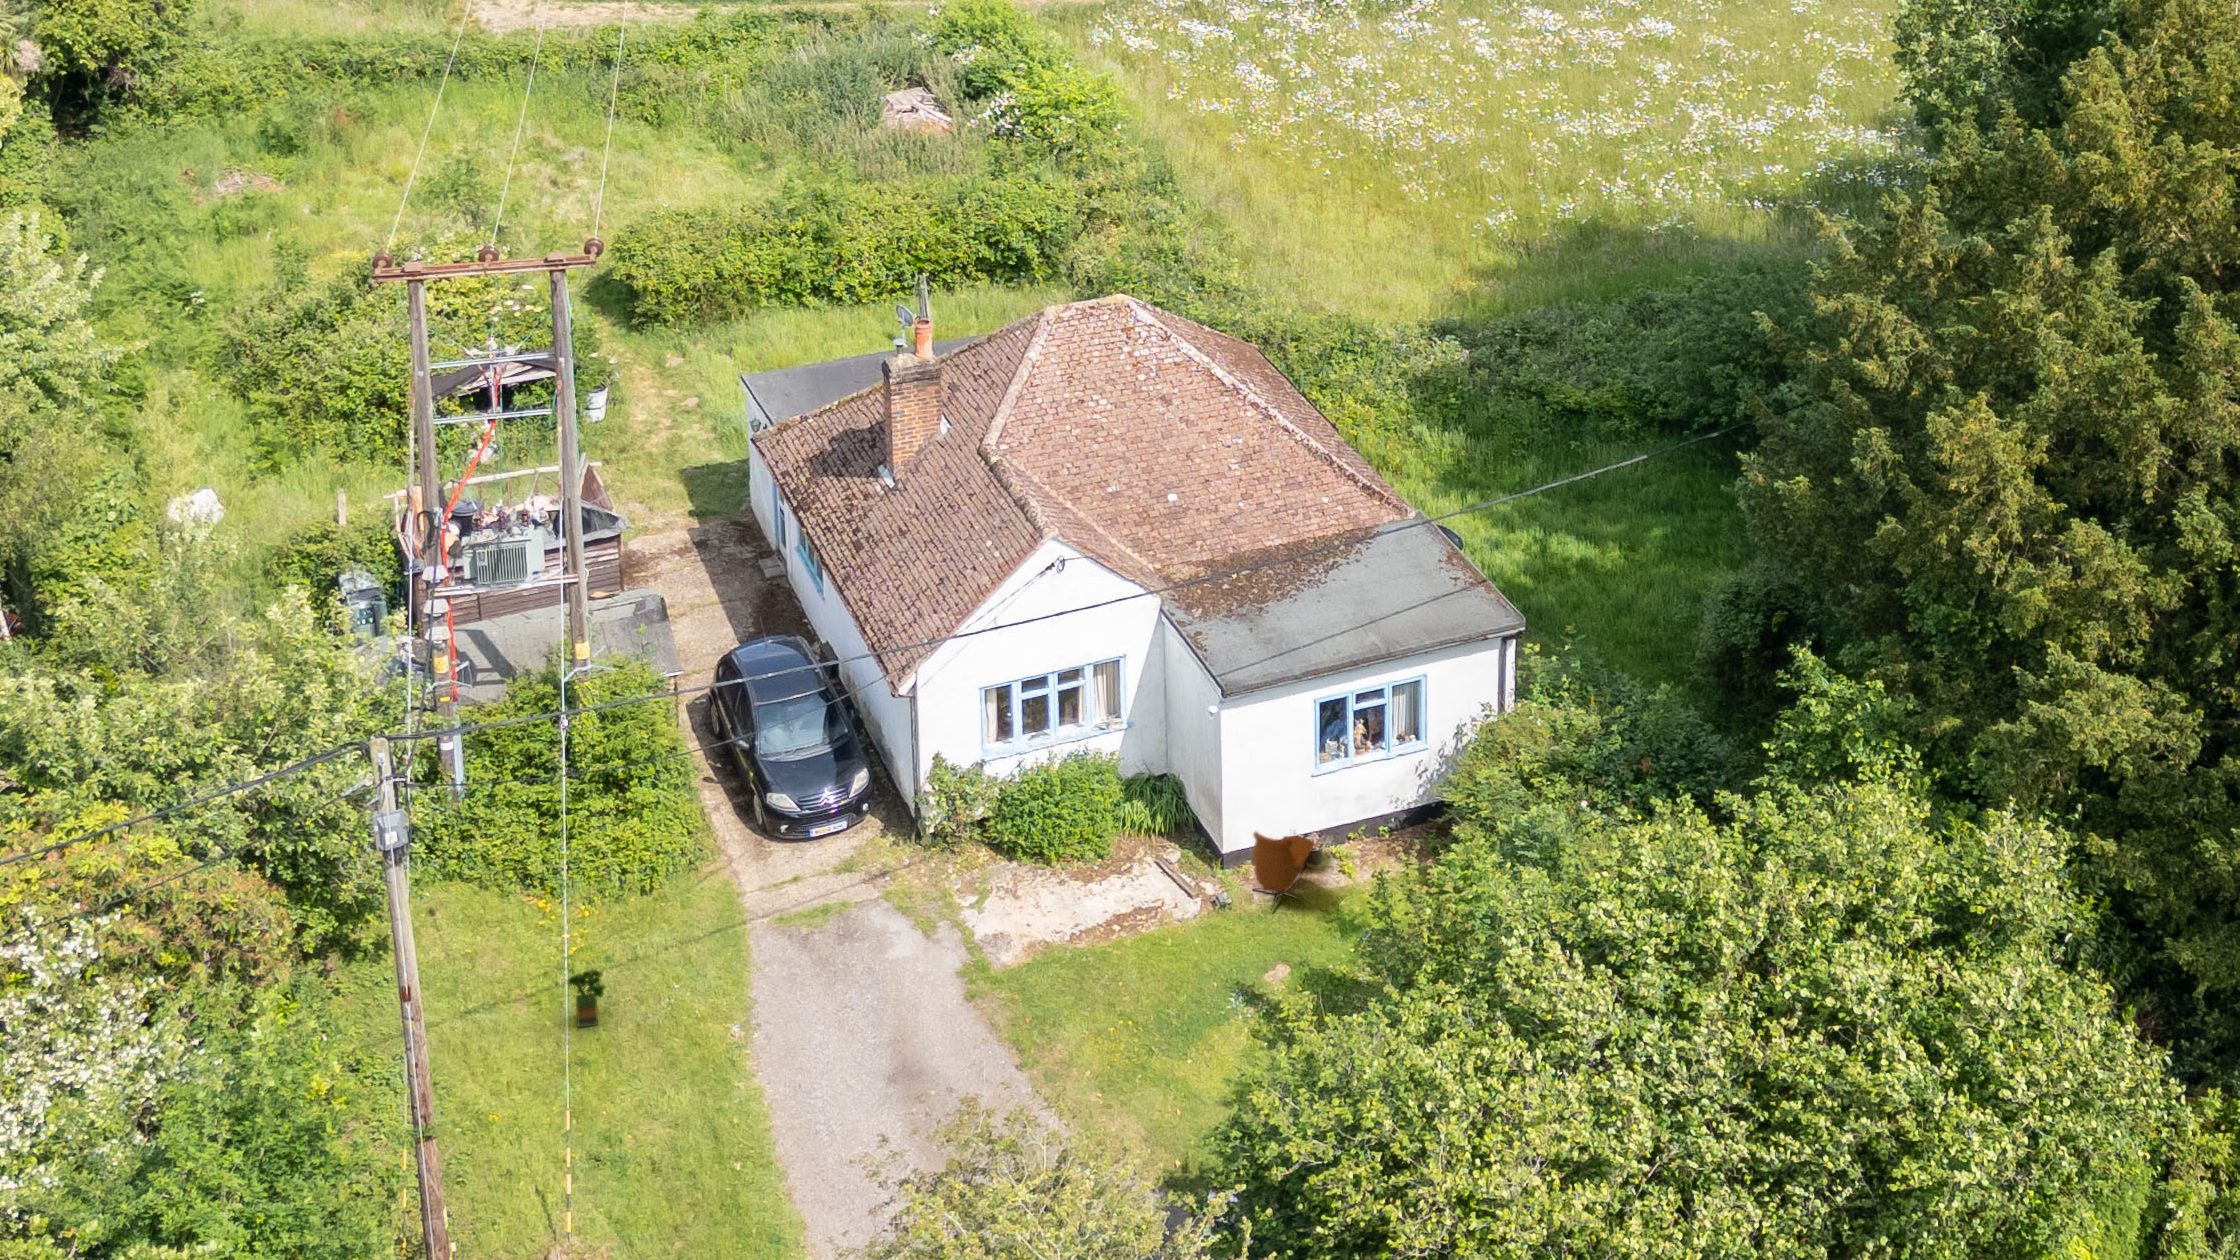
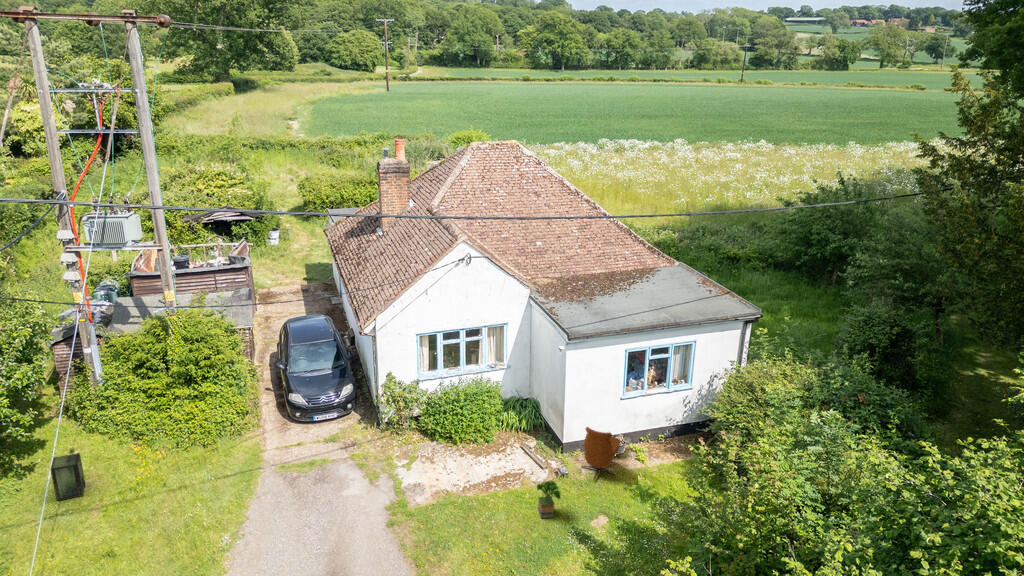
storage box: none [474,920,519,992] -> present [51,453,85,501]
potted tree: present [568,970,605,1027] -> present [537,481,561,518]

